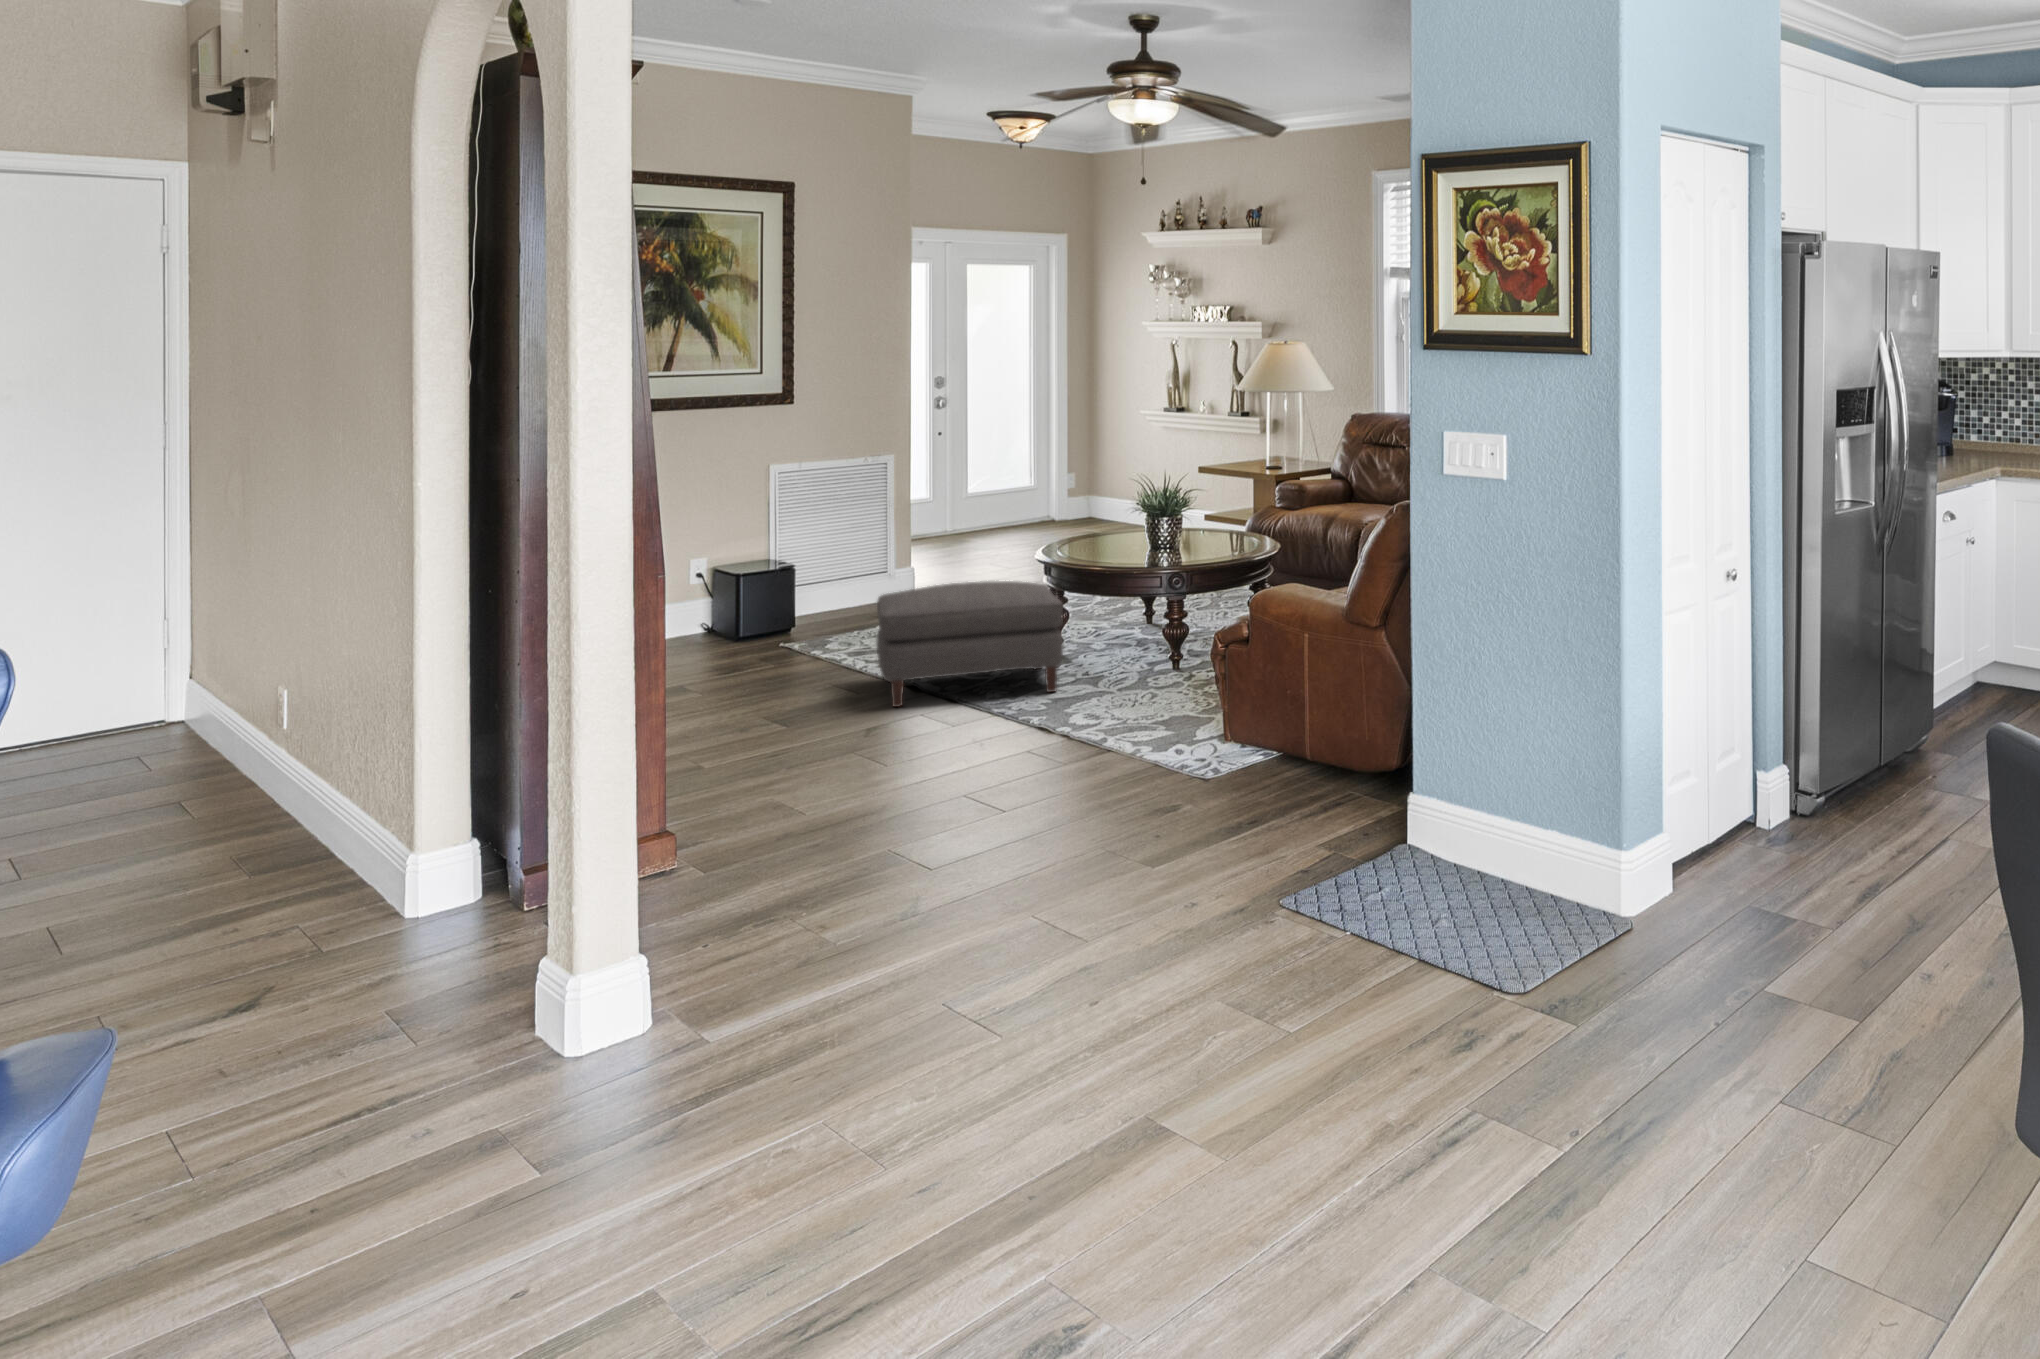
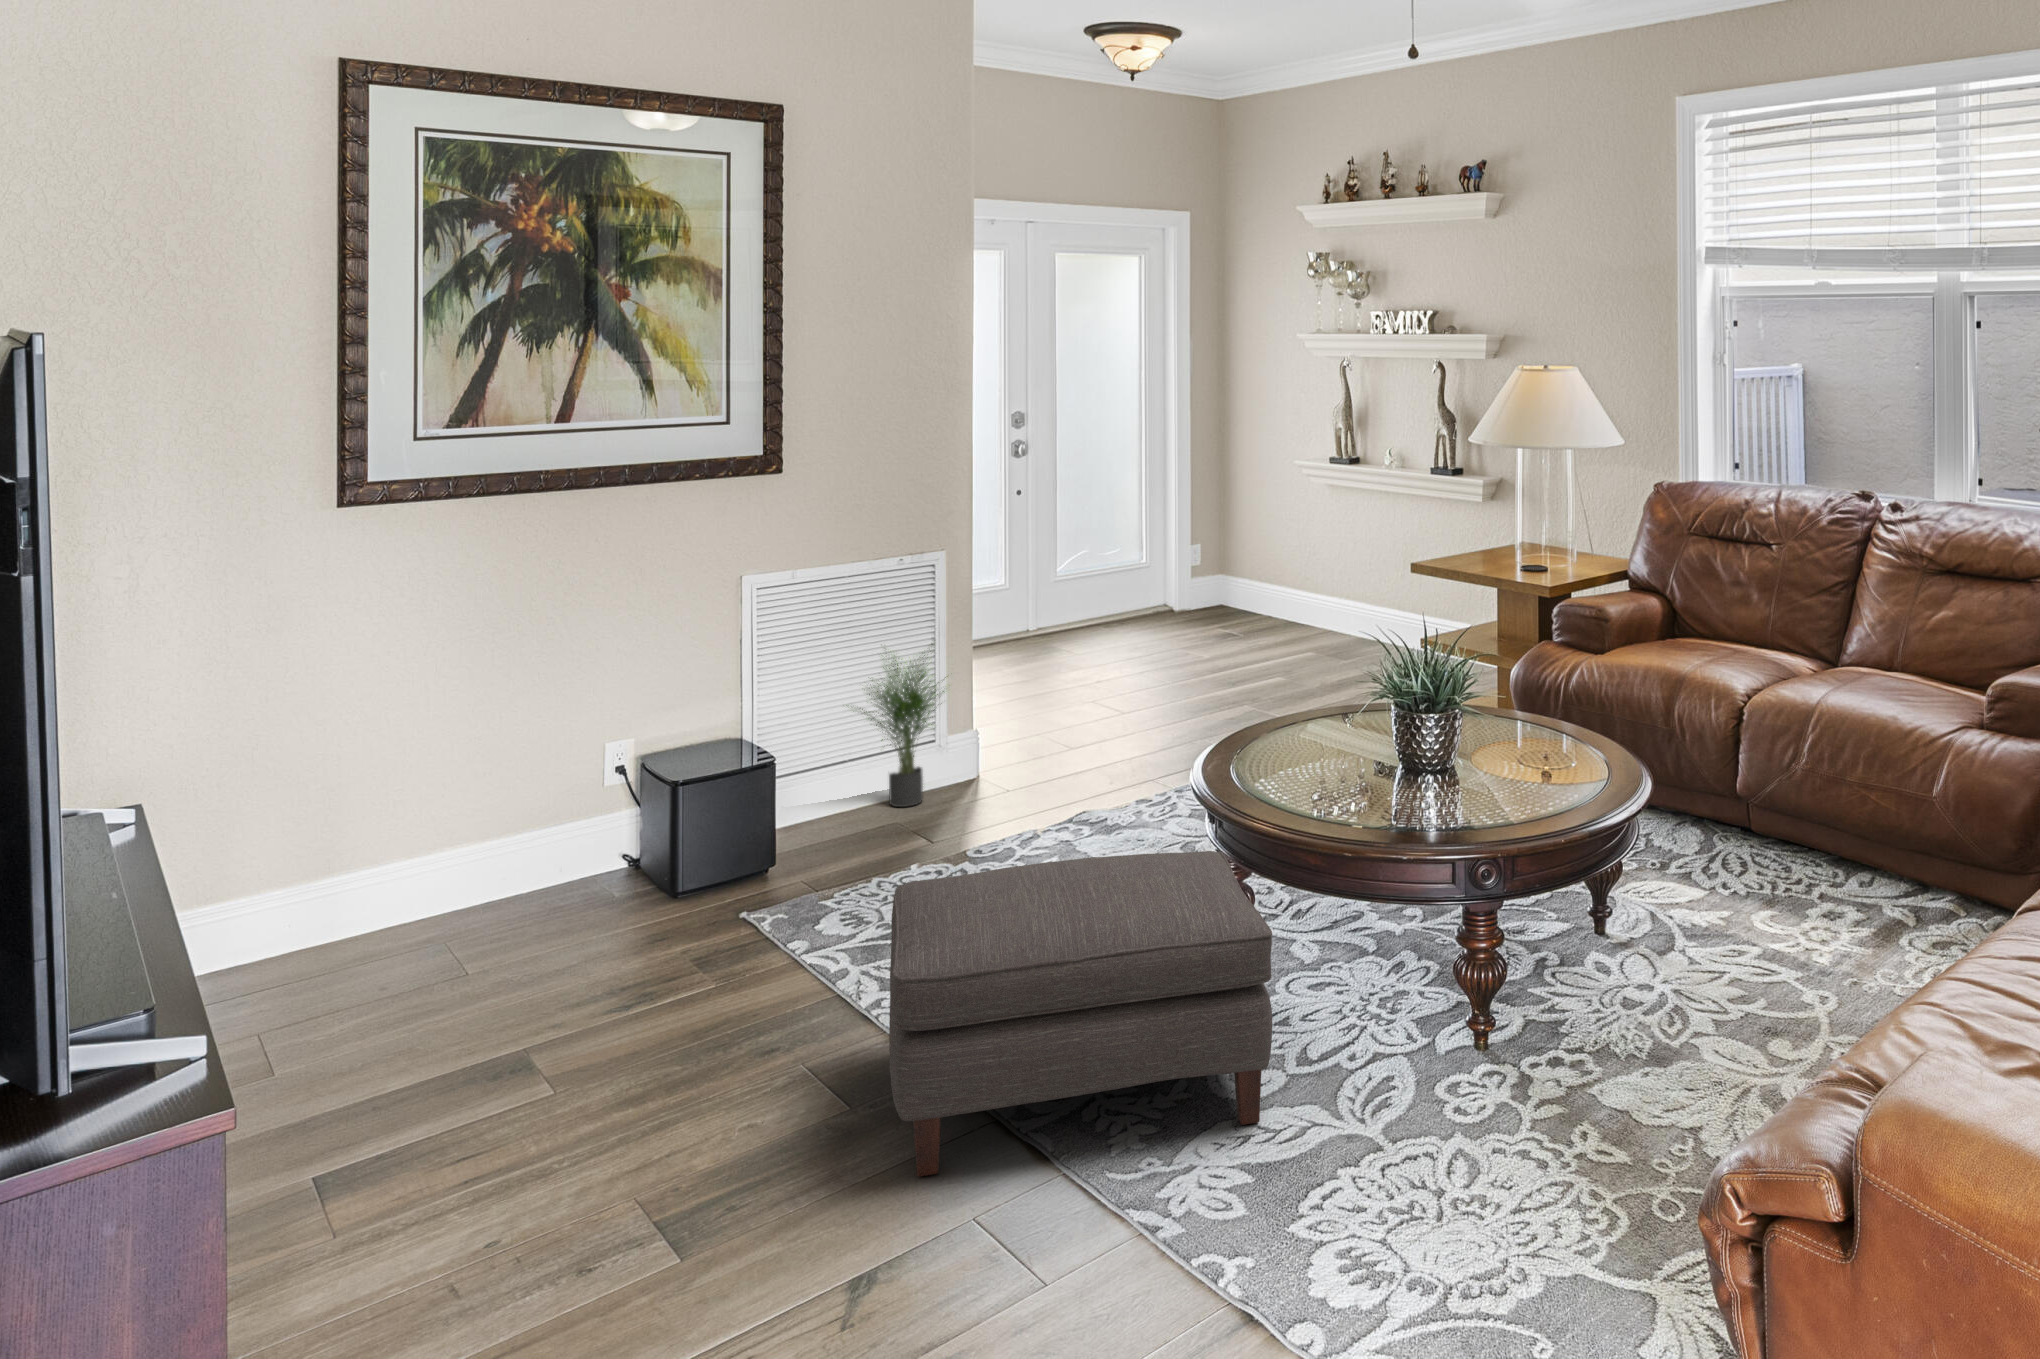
potted plant: none [829,505,904,607] -> present [846,650,948,807]

